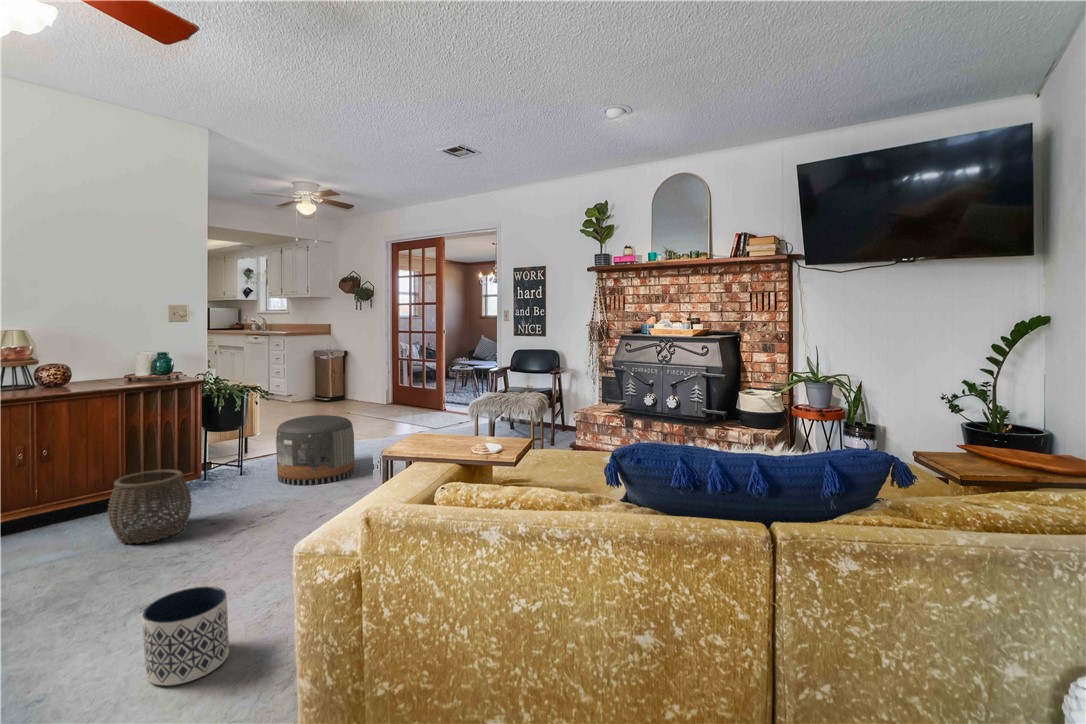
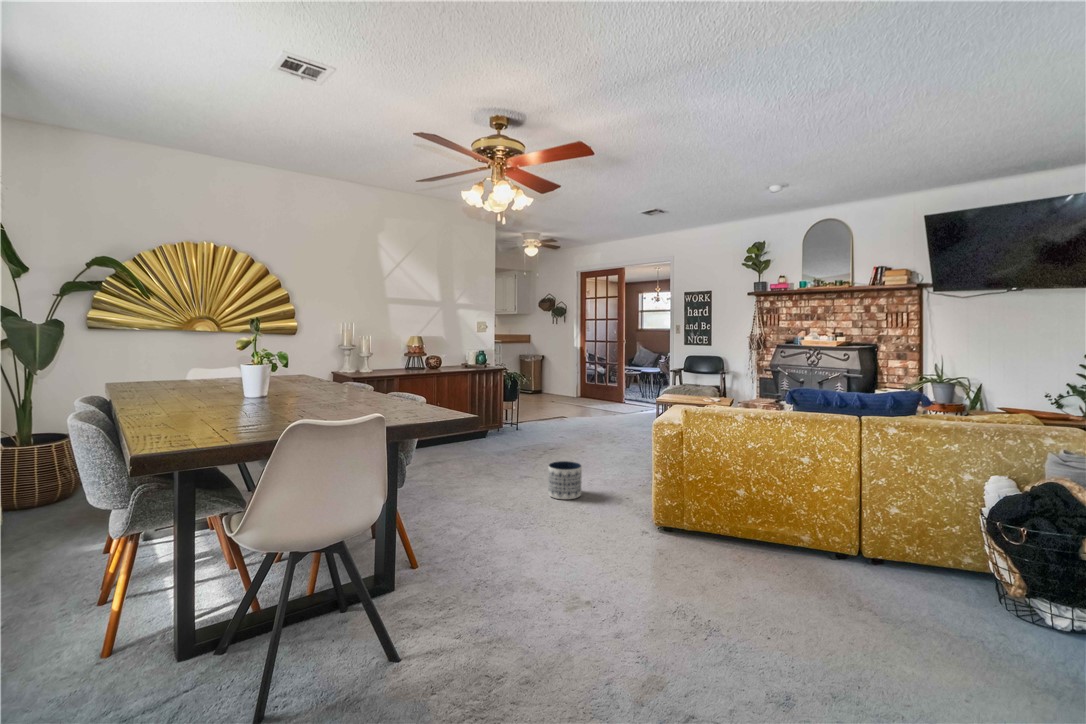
pouf: present [276,415,355,485] -> none [540,394,586,437]
woven basket: present [108,470,192,544] -> none [476,417,514,455]

